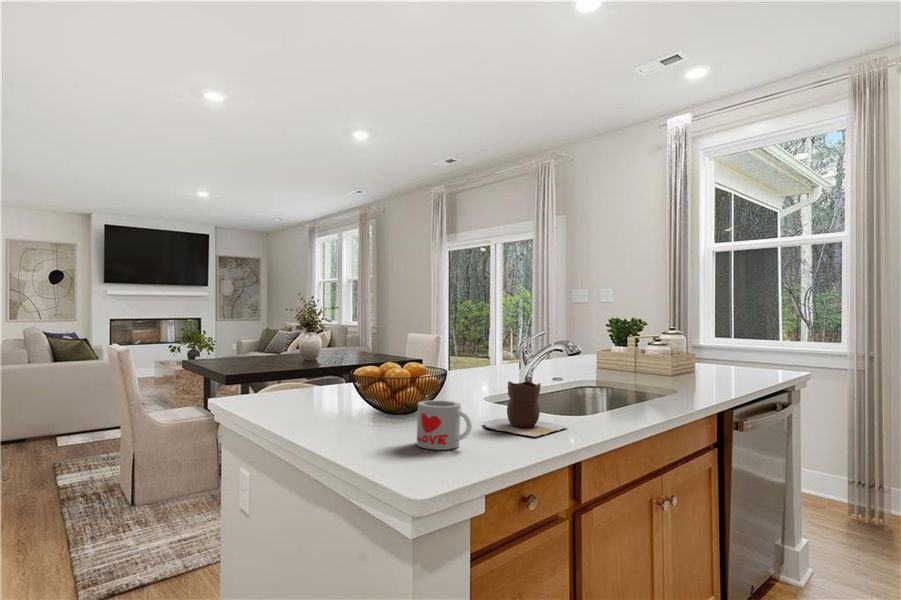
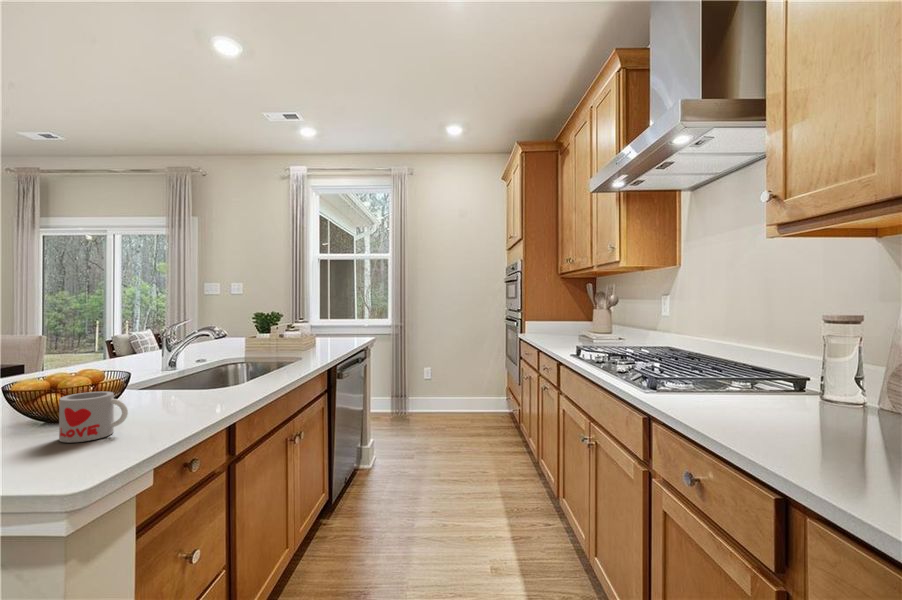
vase: present [484,381,567,437] -> none [137,363,222,410]

